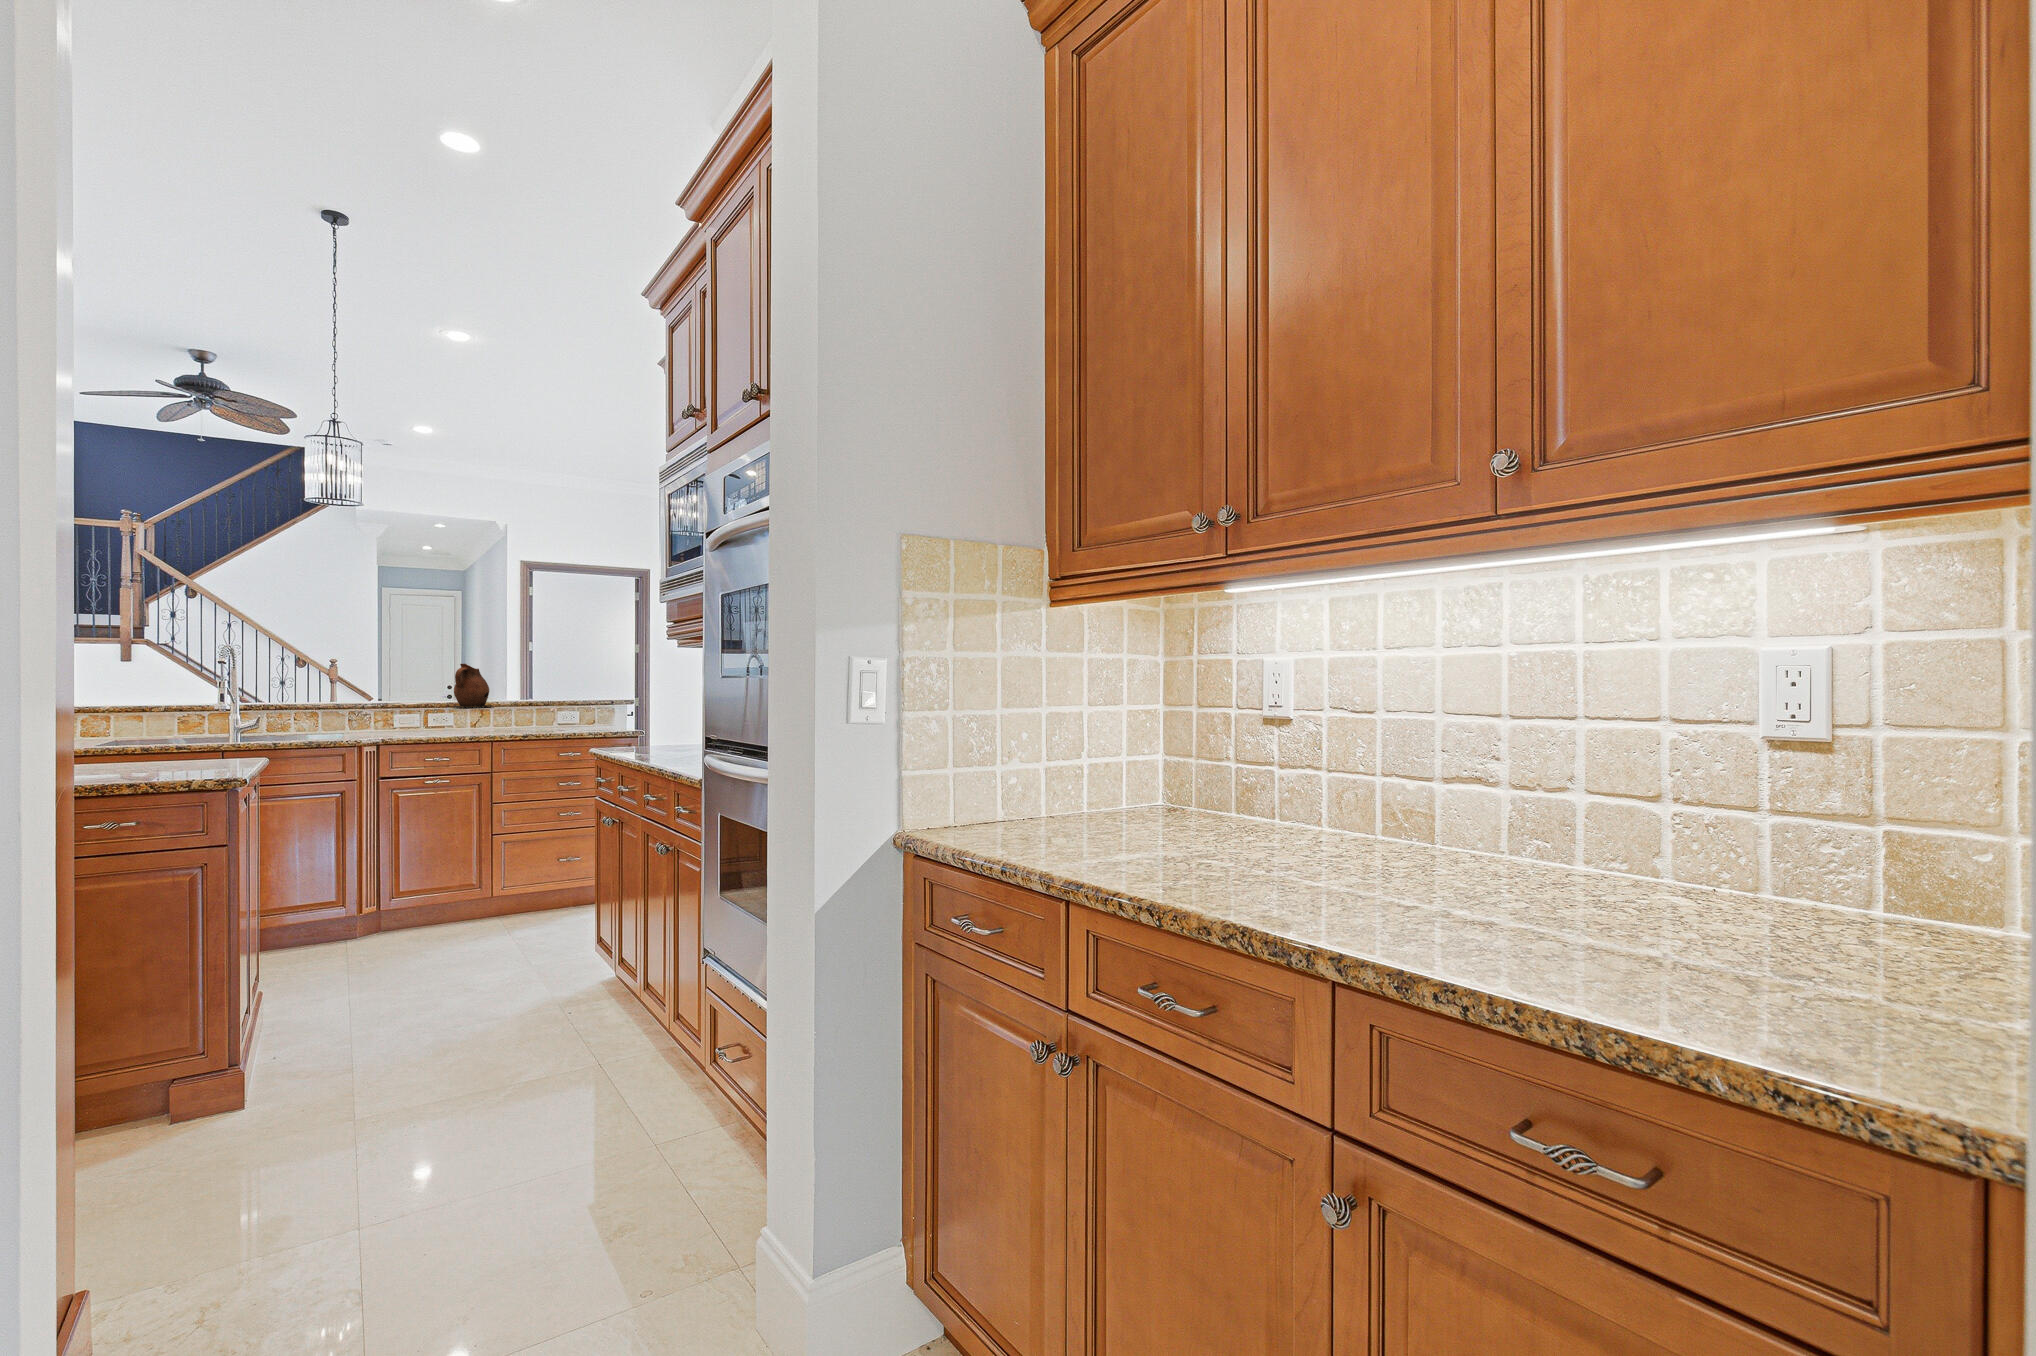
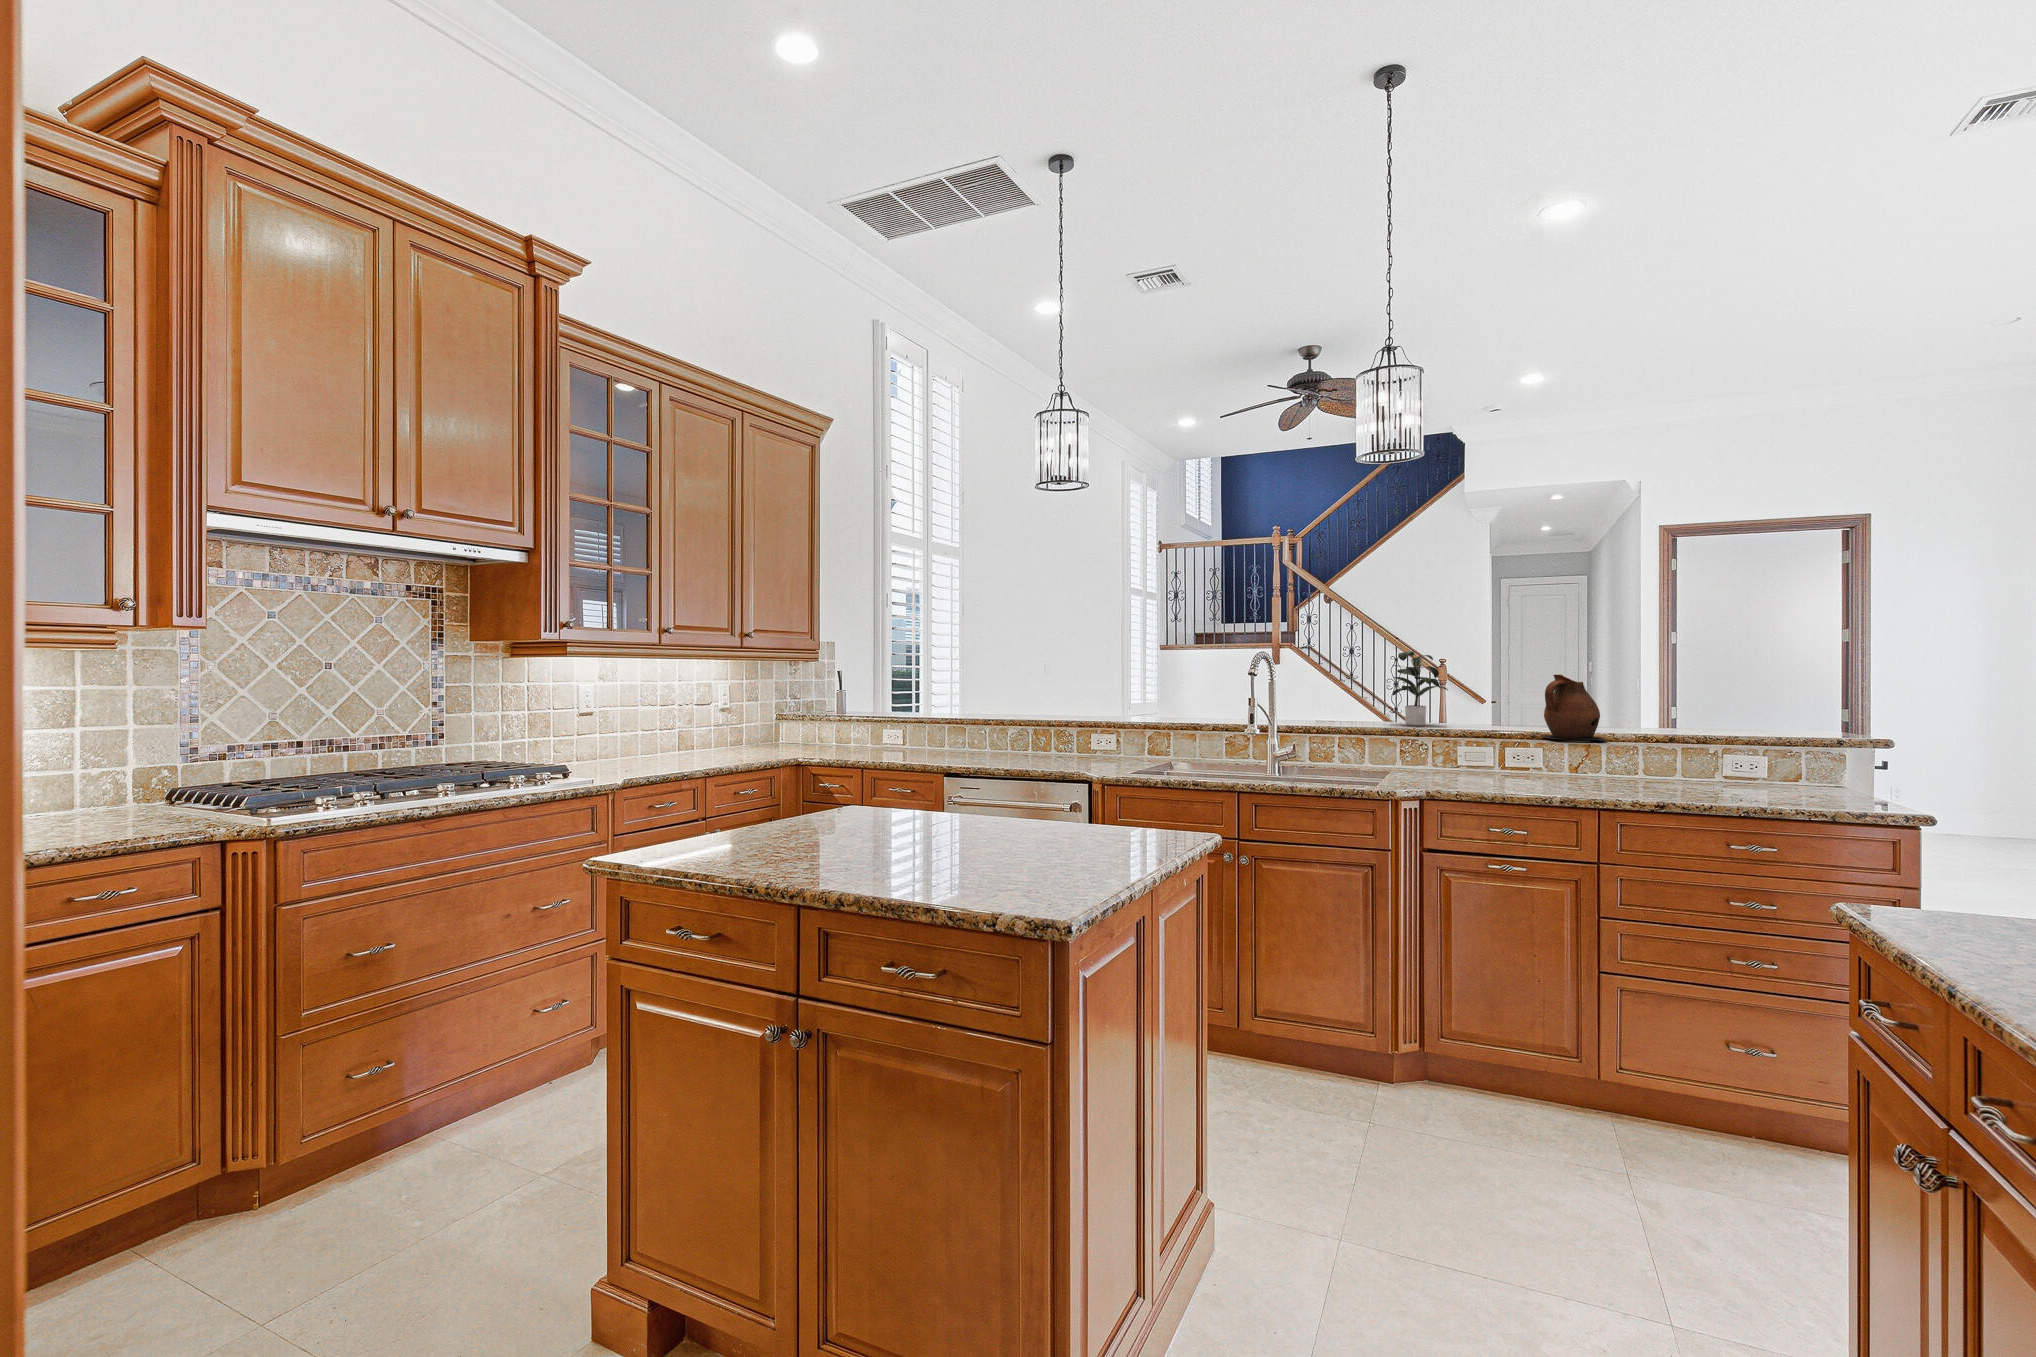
potted plant: none [318,646,387,707] -> present [1393,651,1448,726]

